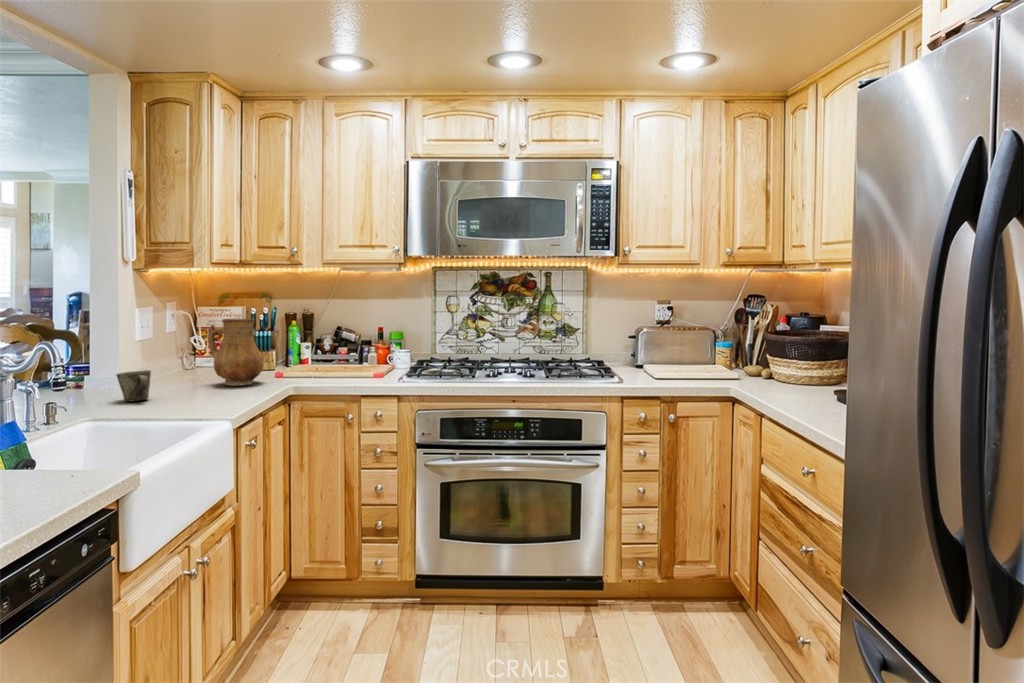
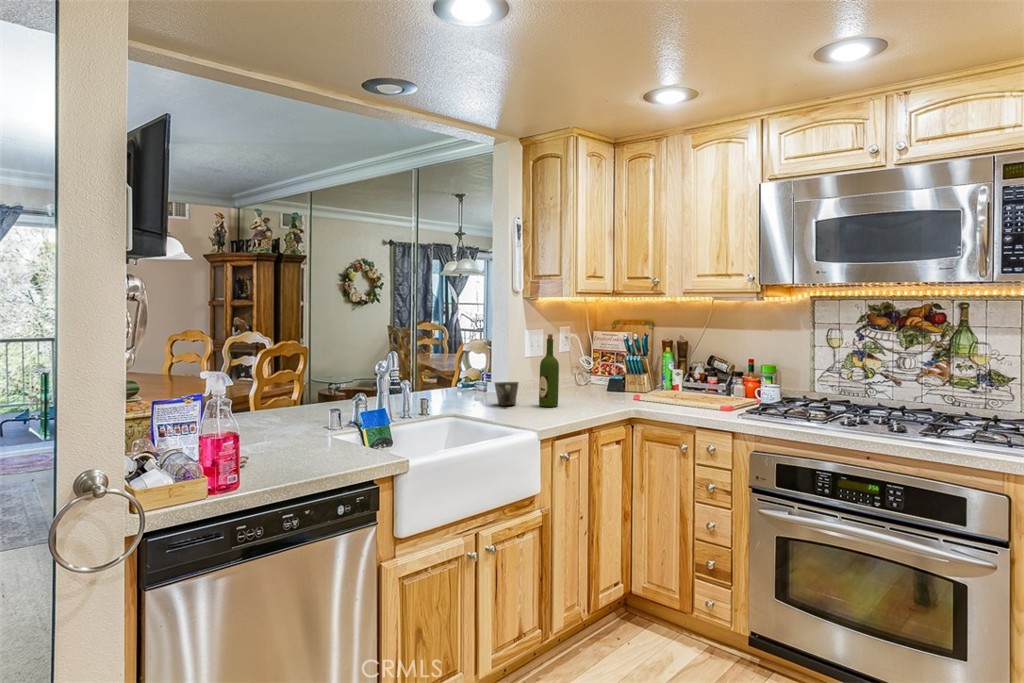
wine bottle: none [180,309,206,396] -> present [539,334,559,407]
ceramic pitcher: present [208,318,263,386] -> none [574,344,615,403]

